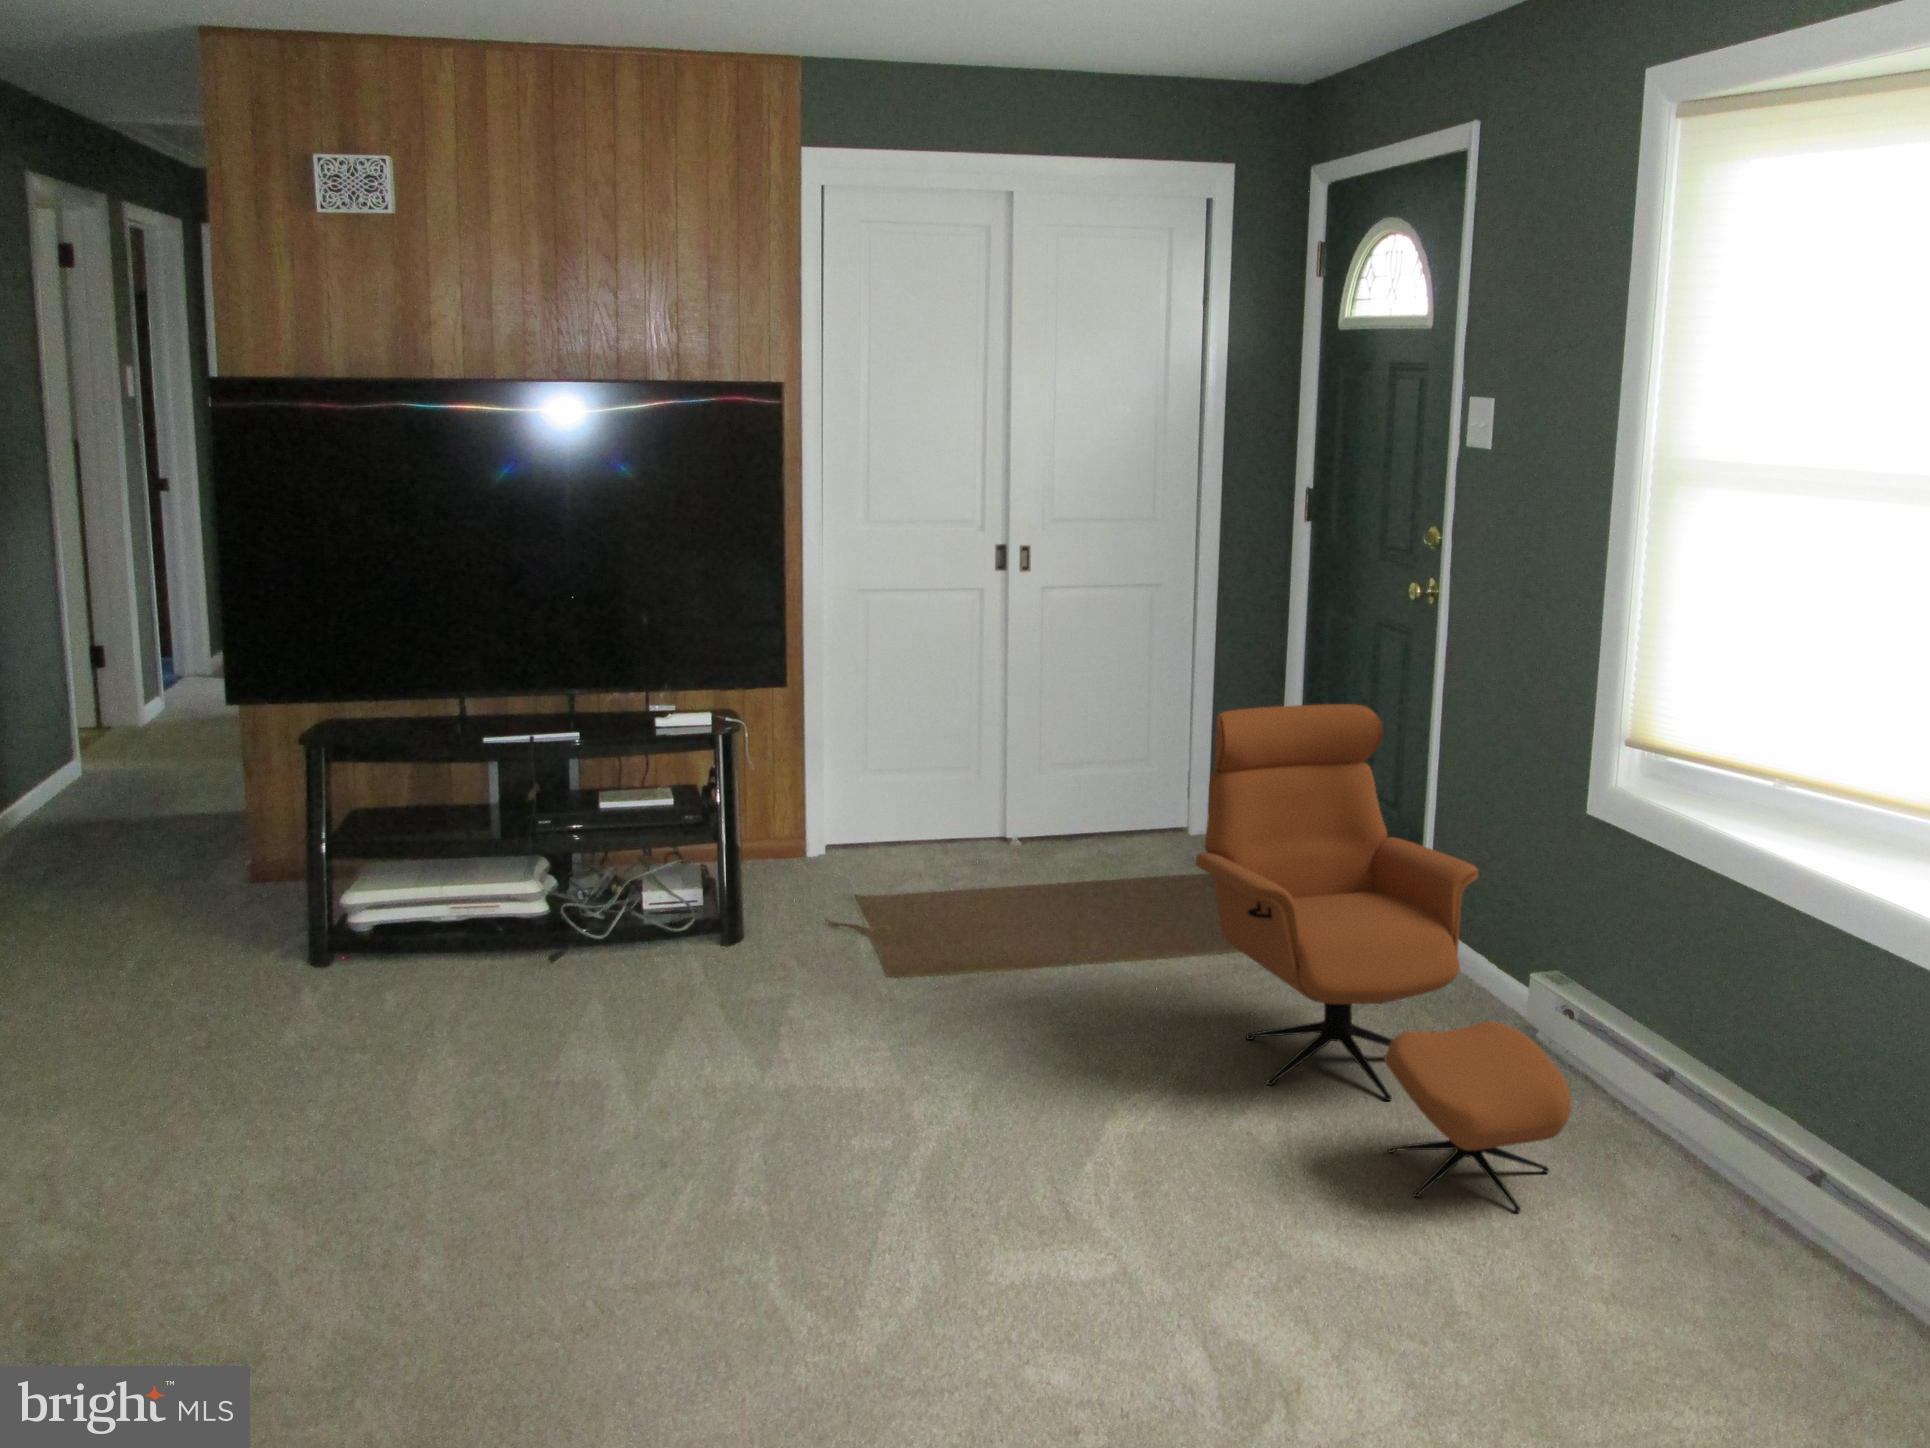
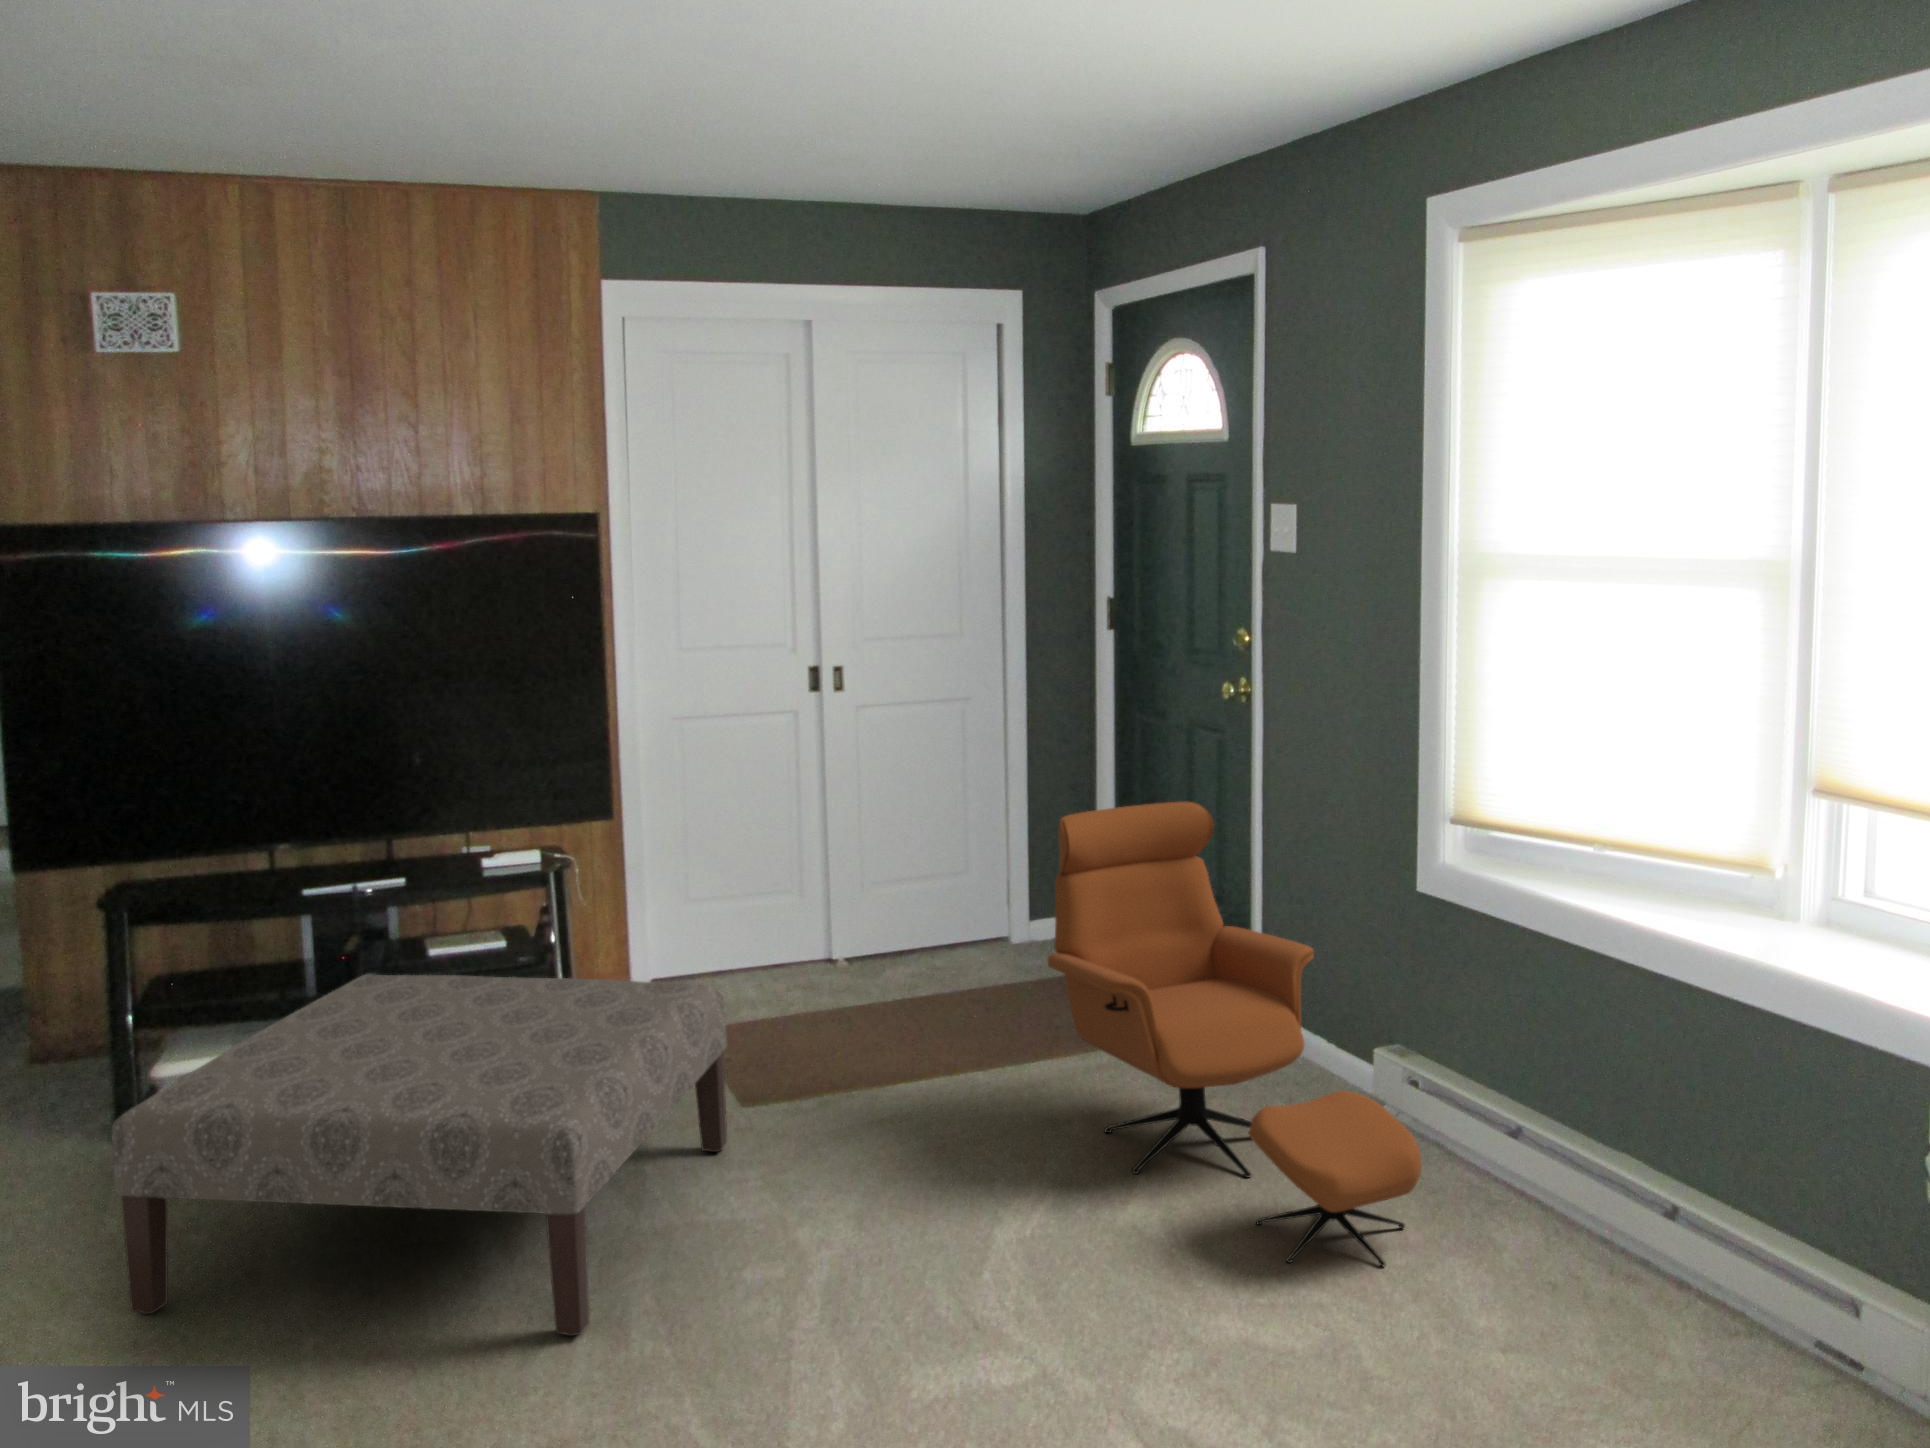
ottoman: none [262,822,869,1195] -> present [111,974,727,1336]

